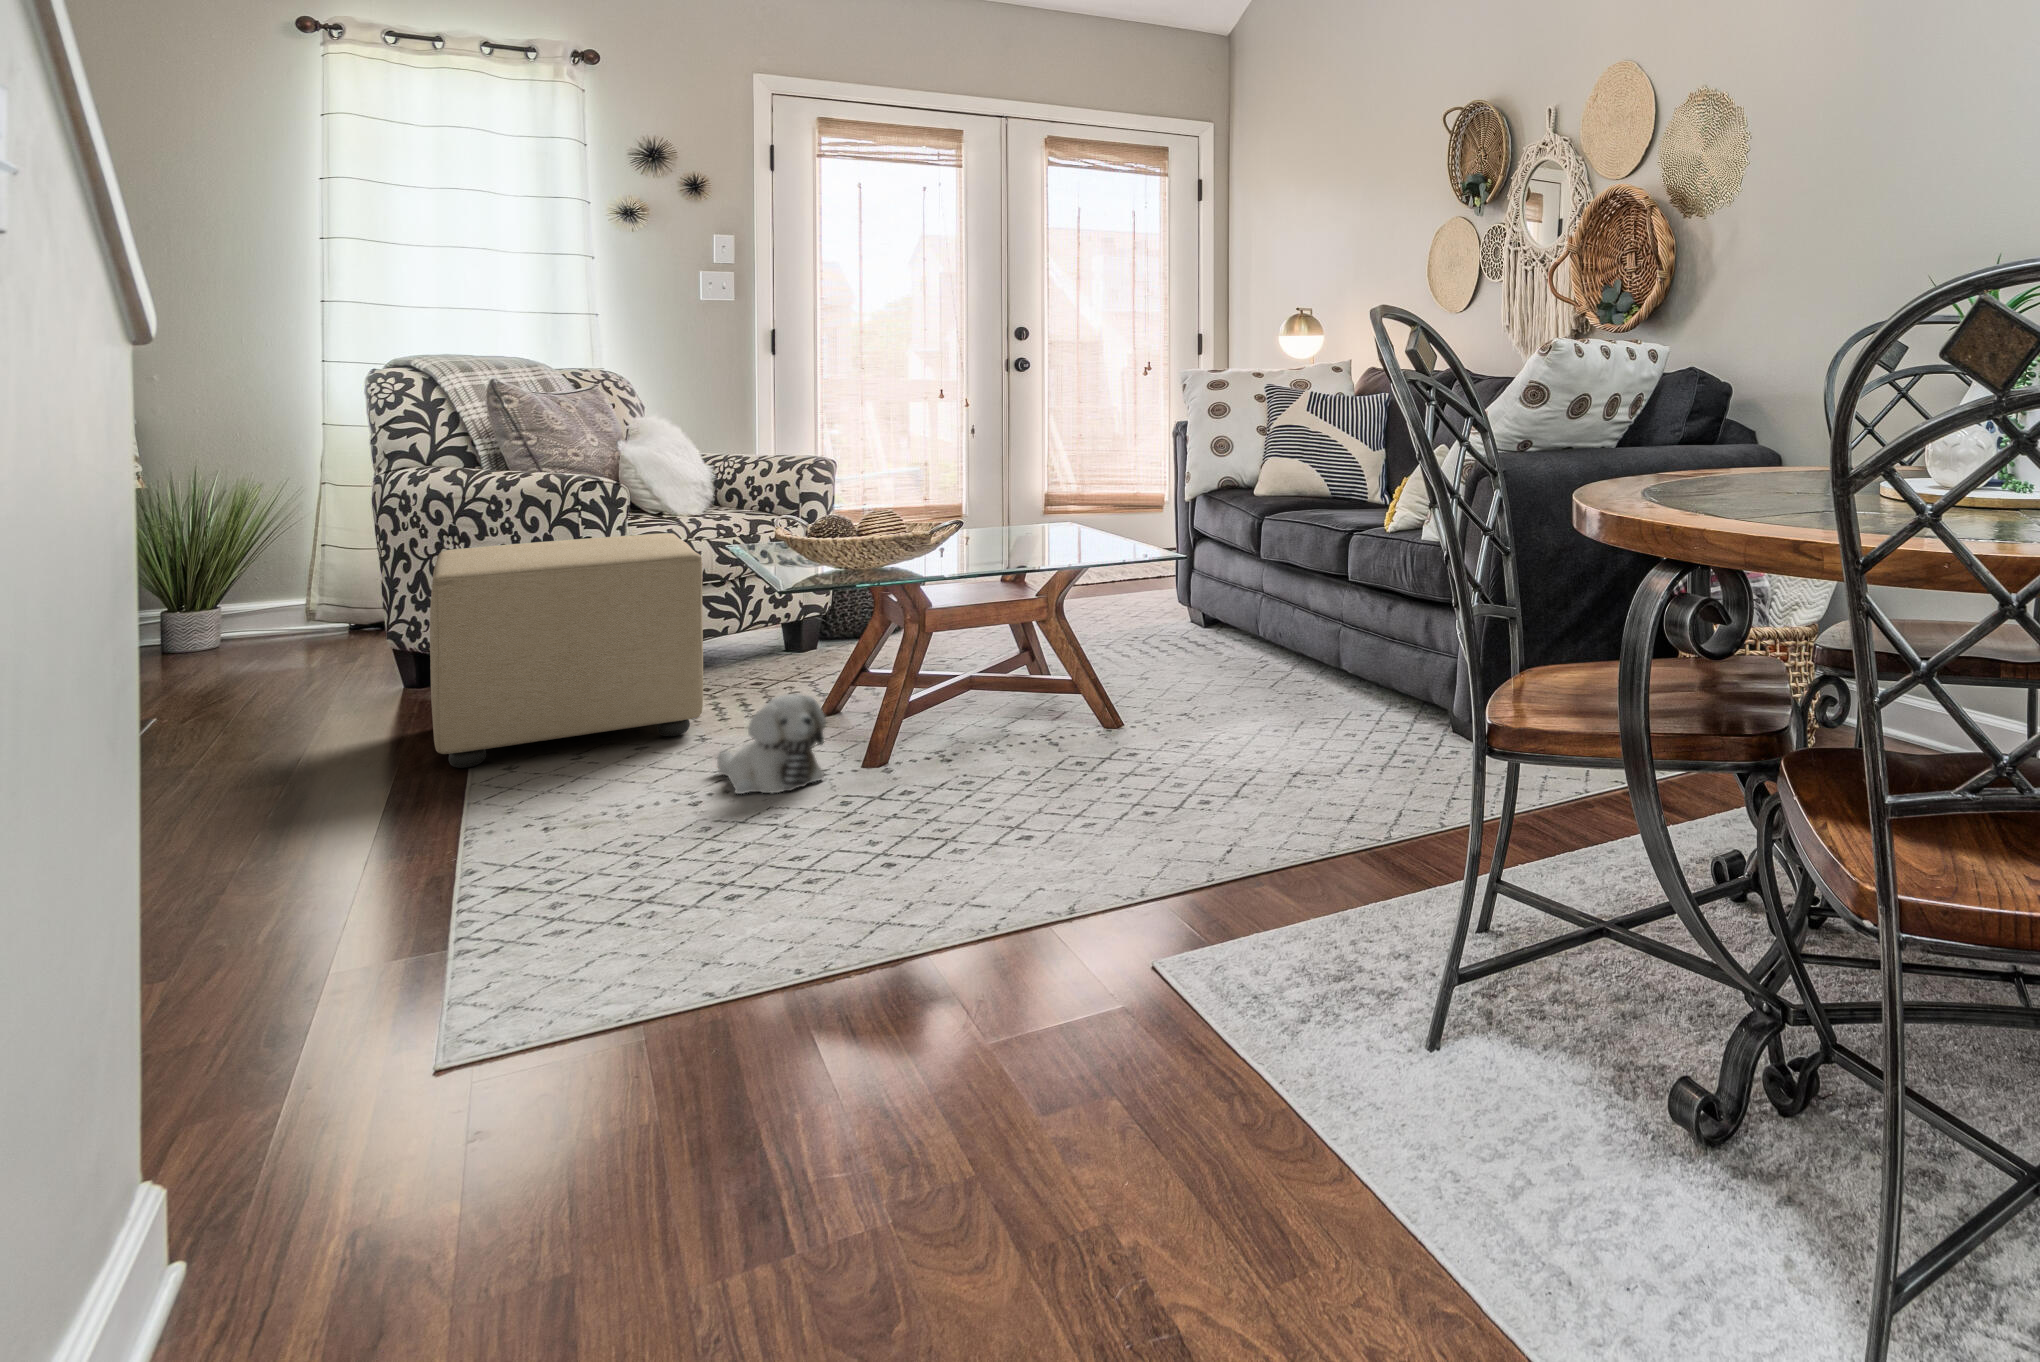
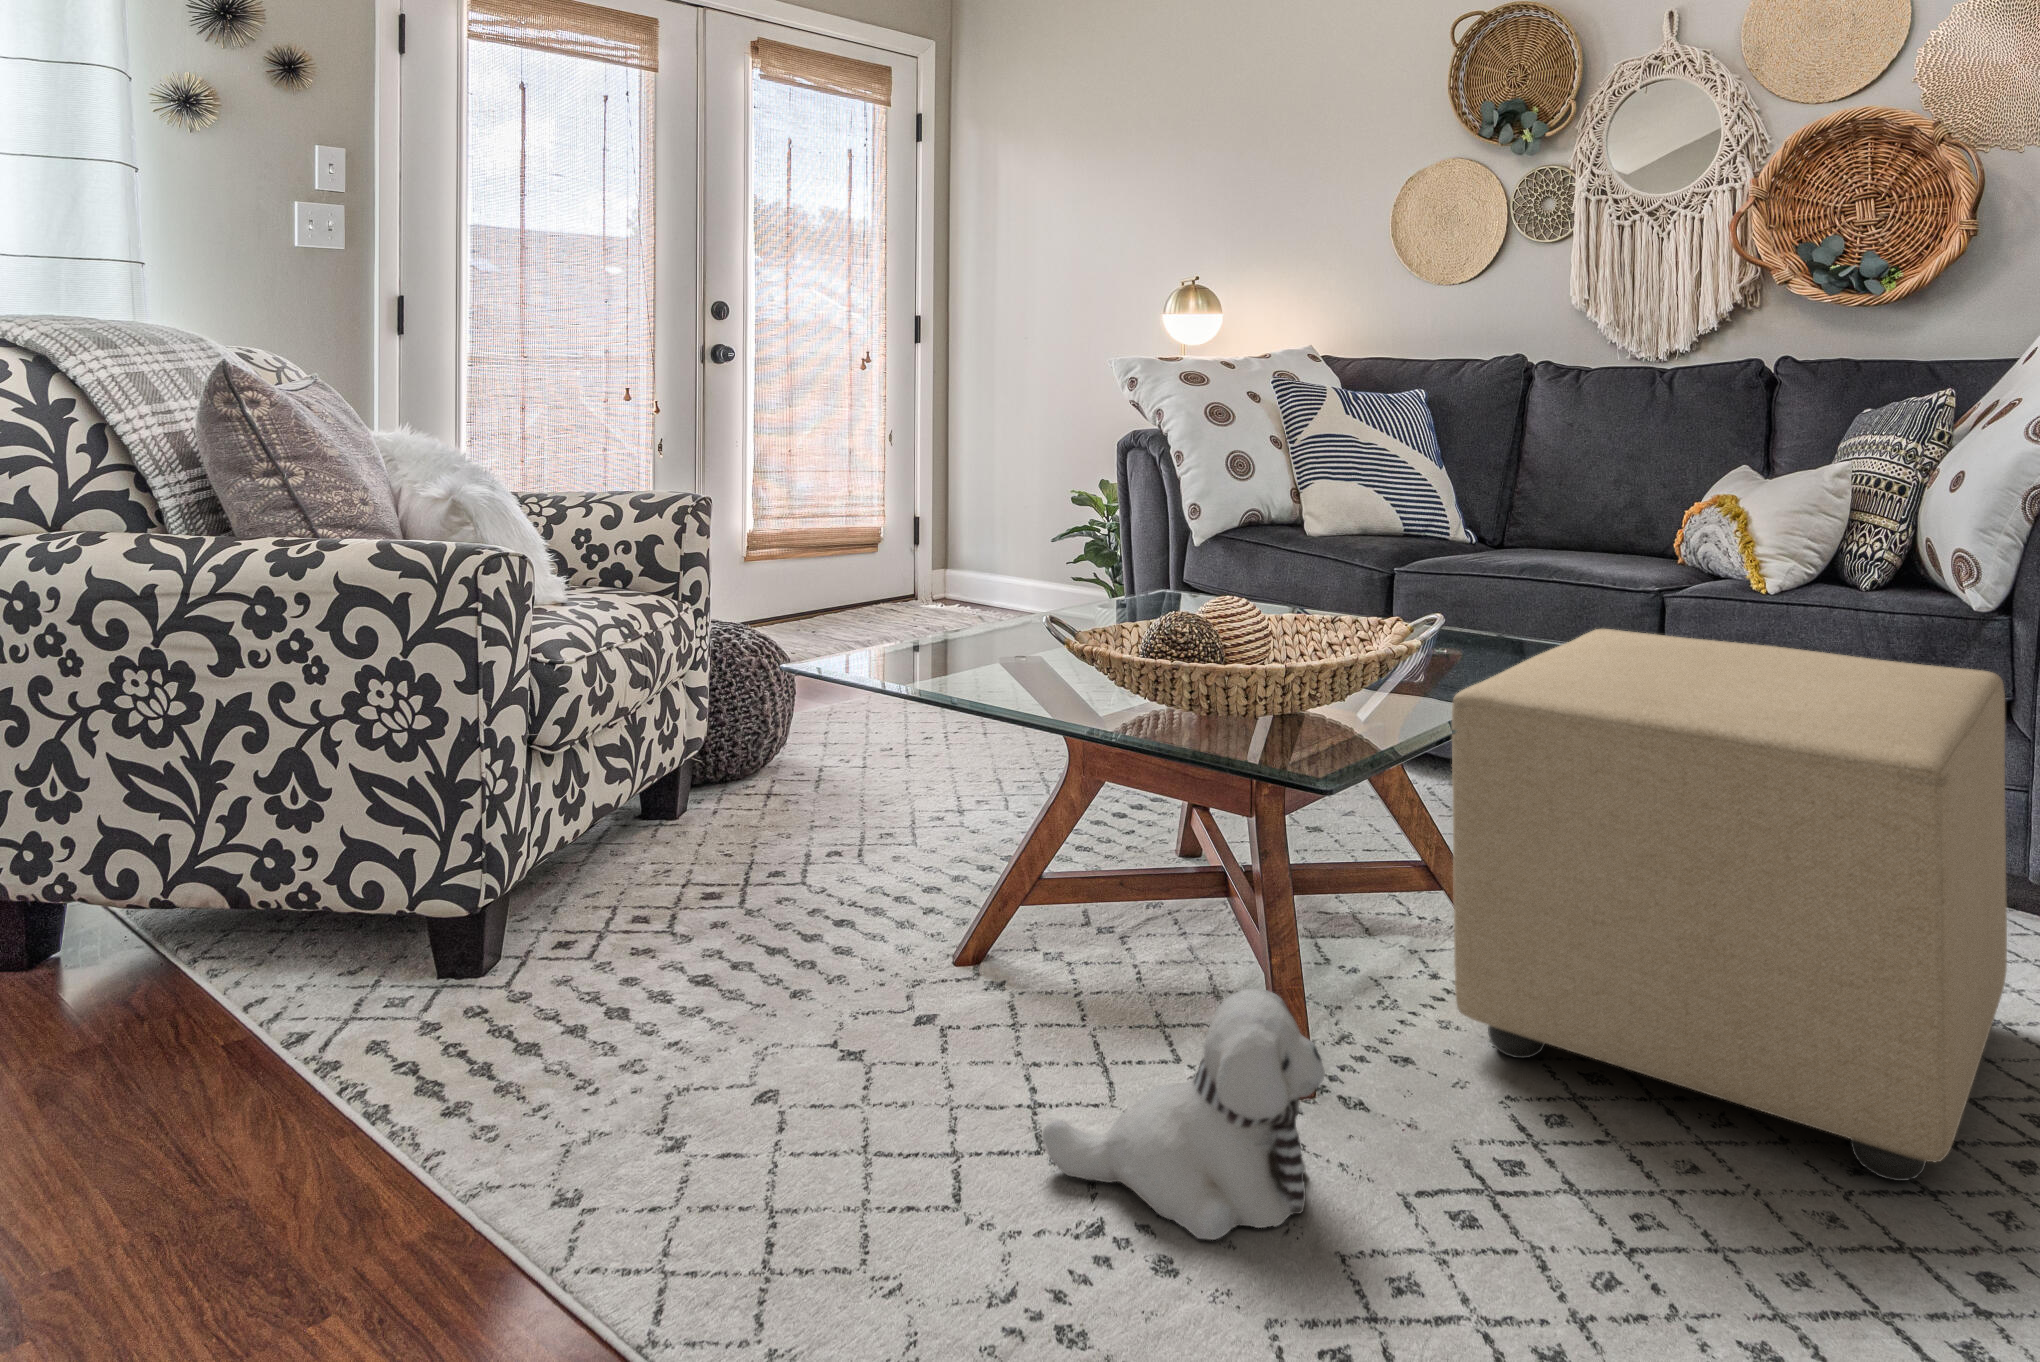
ottoman: present [430,533,703,768] -> present [1452,629,2007,1181]

